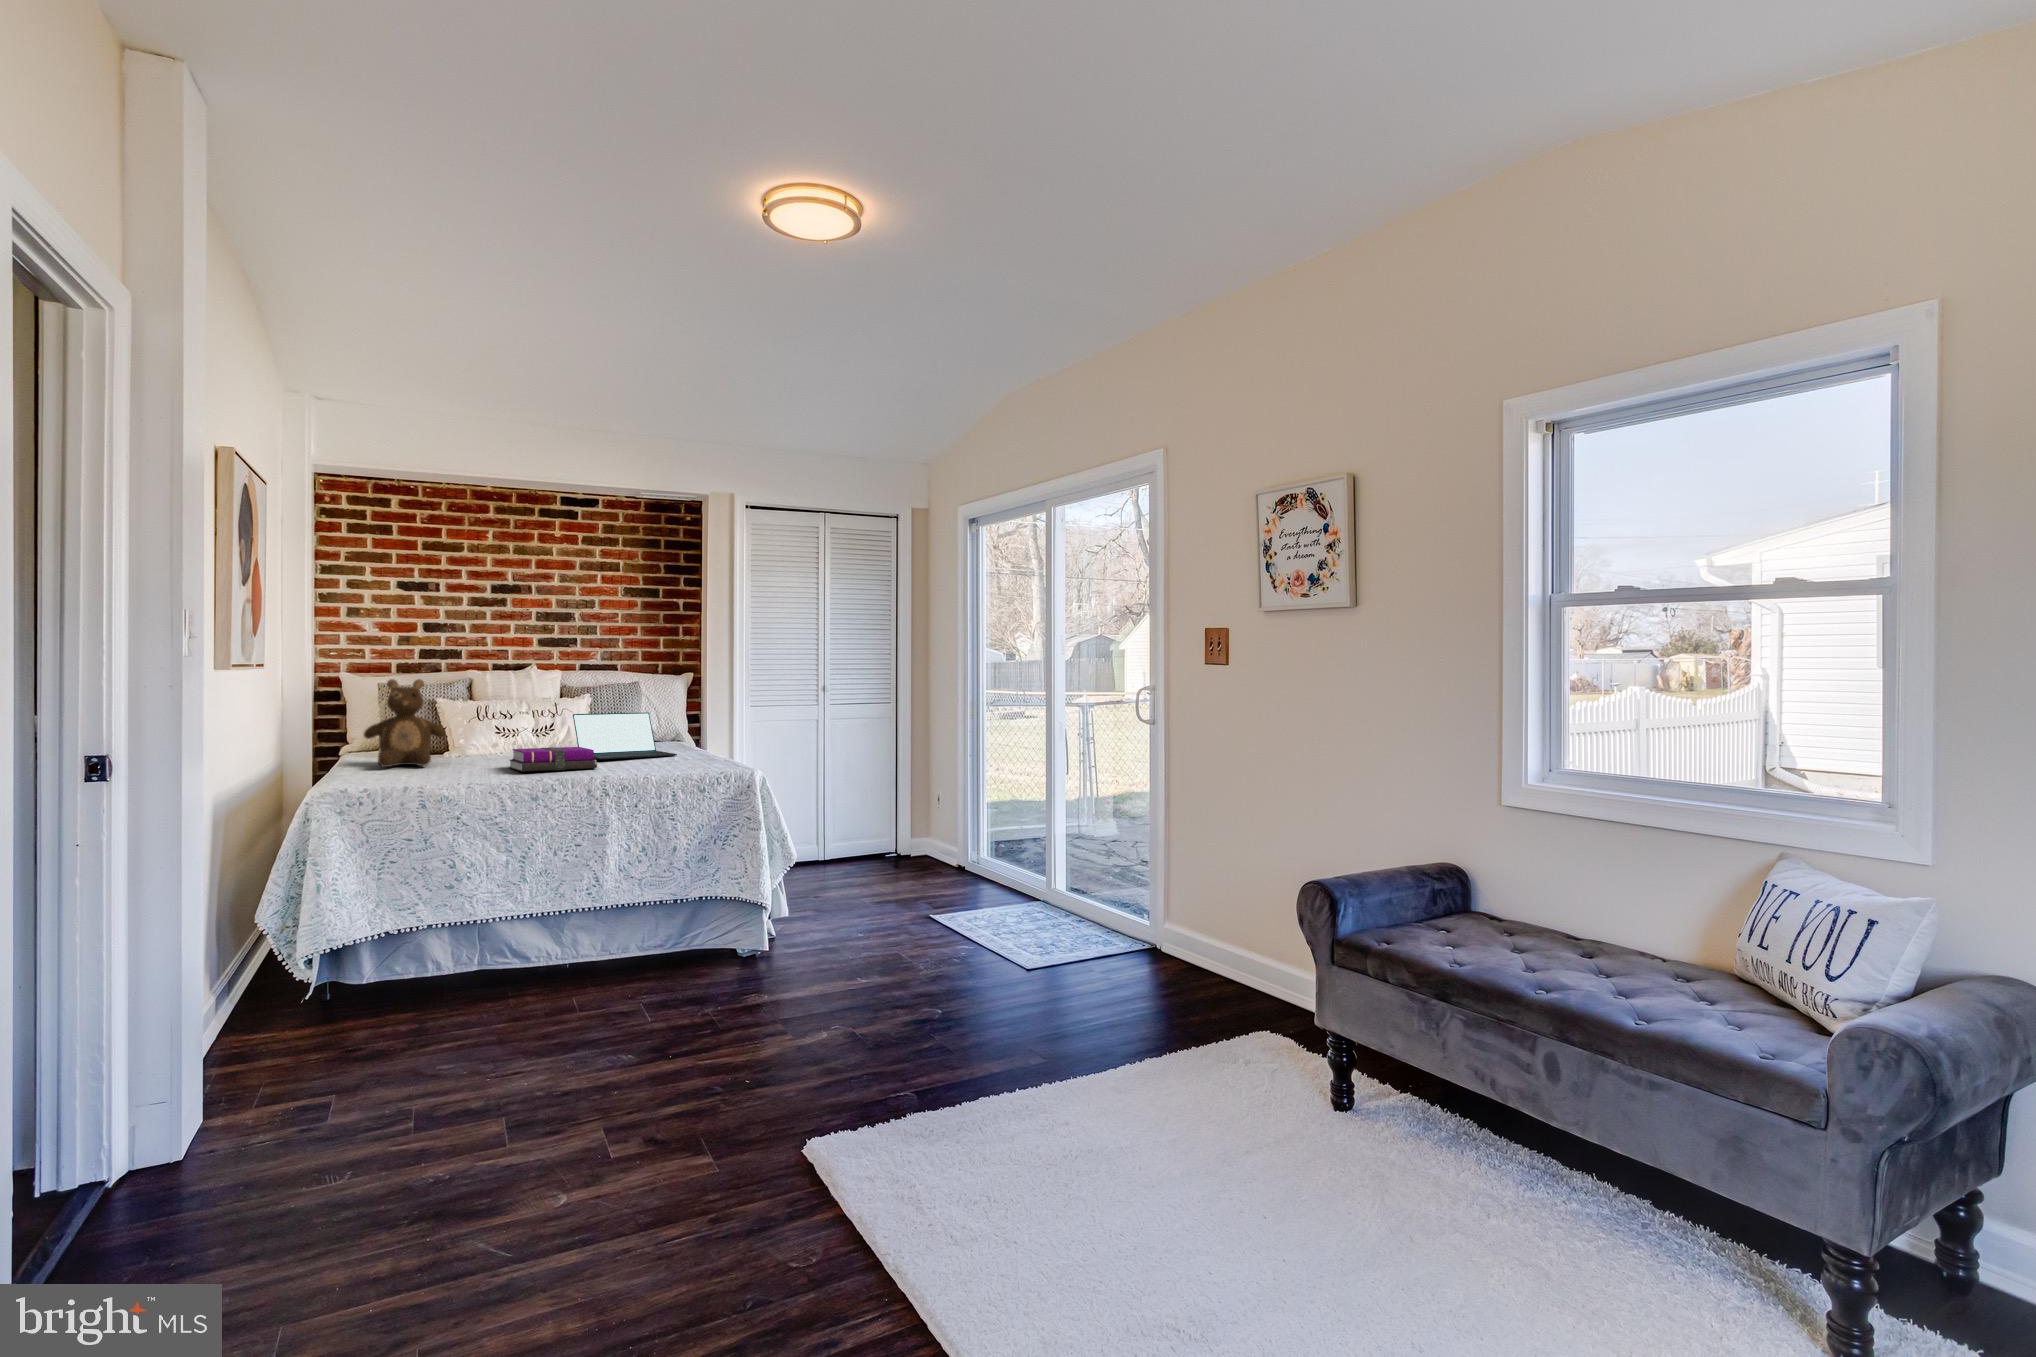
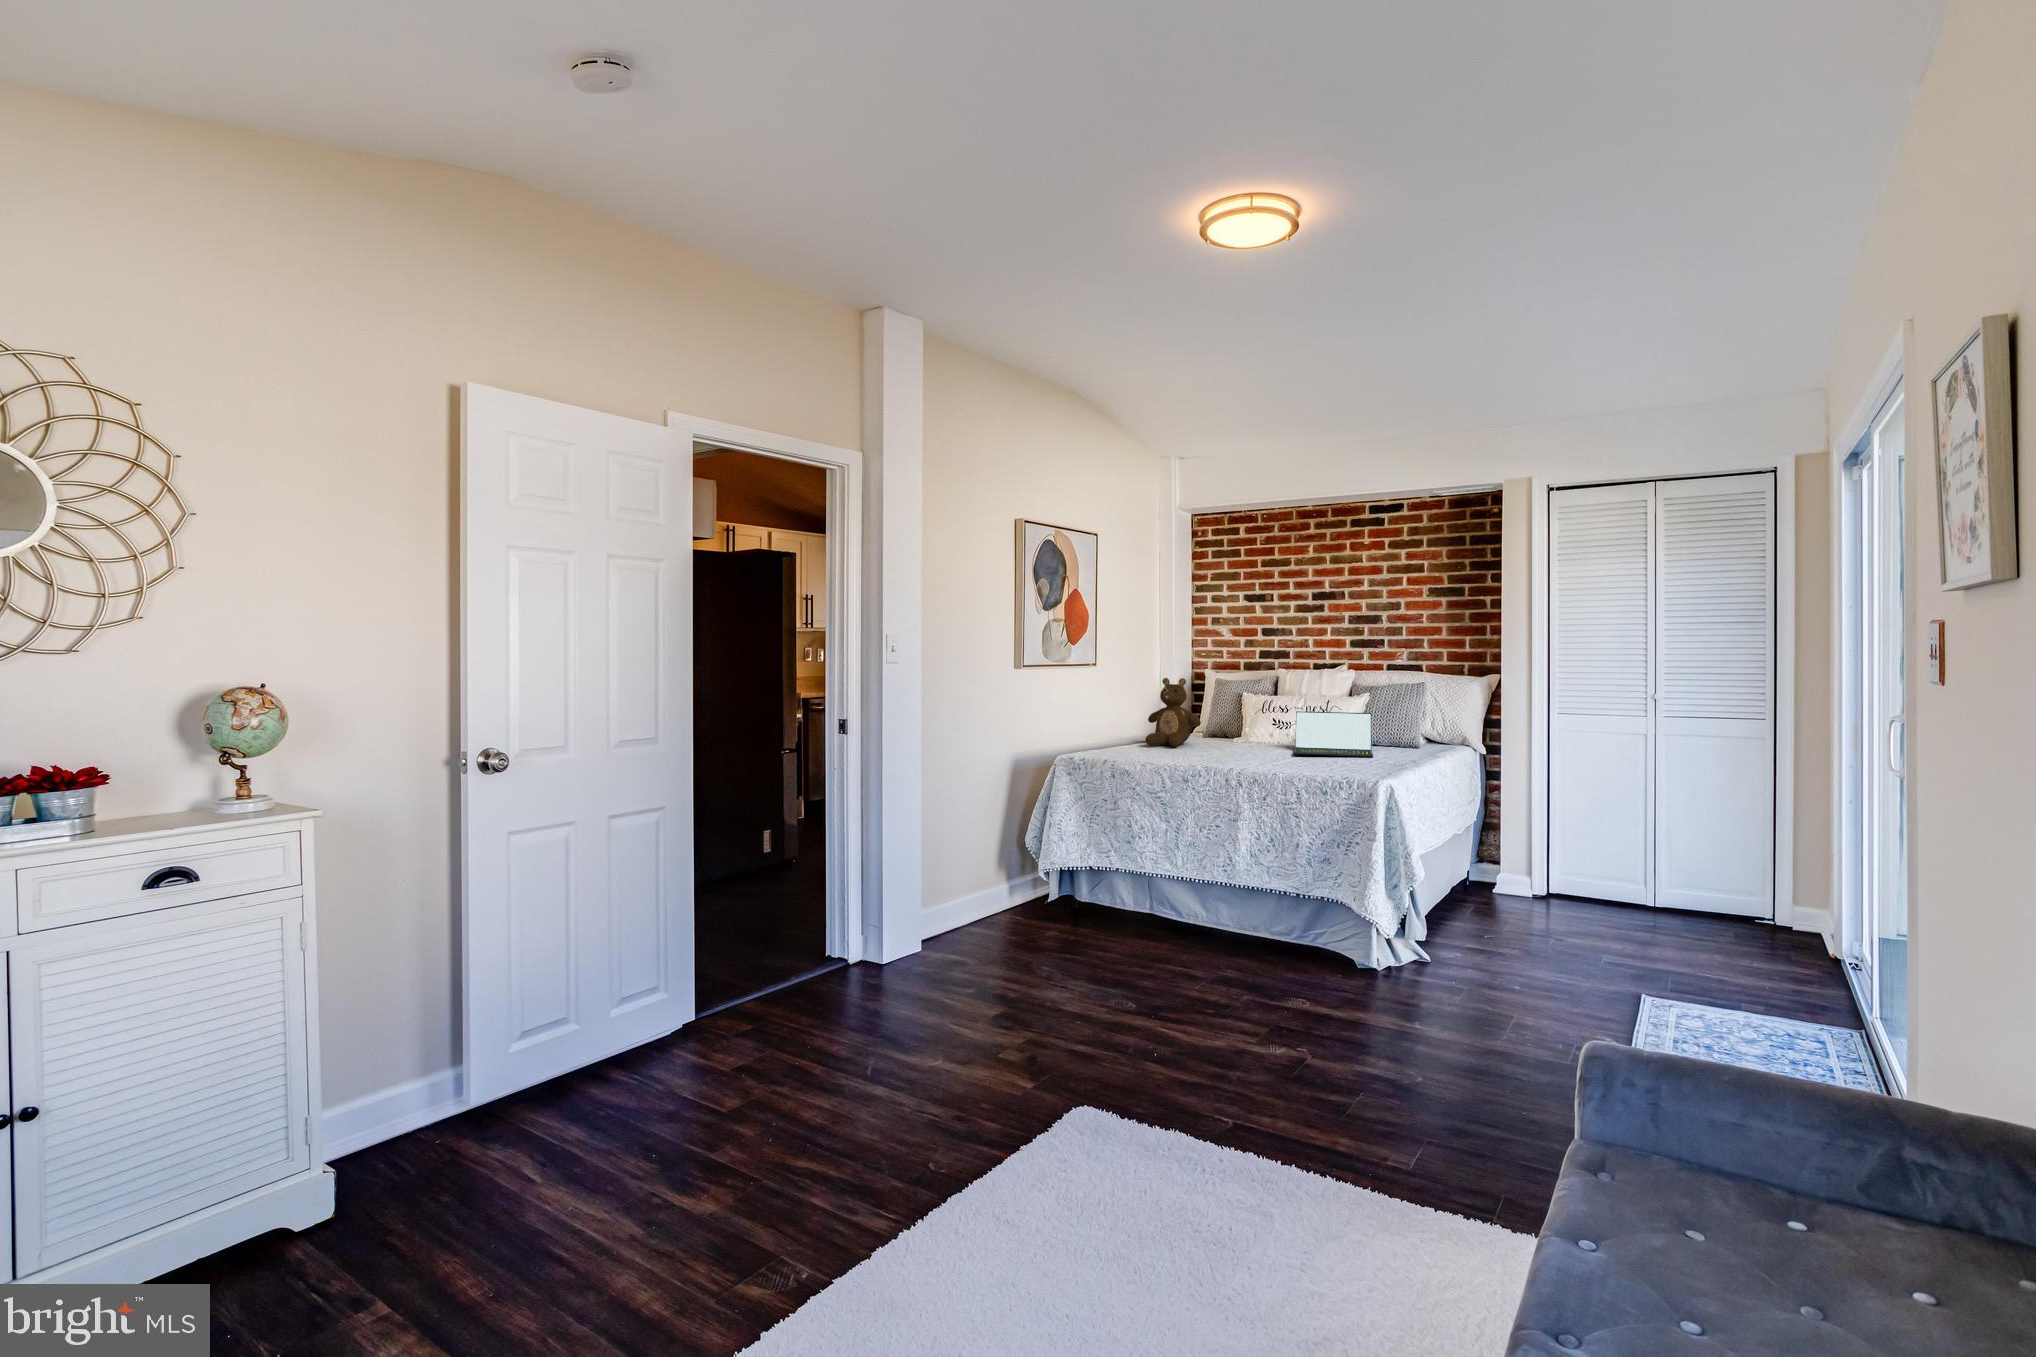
notebook: present [509,747,597,771] -> none [1209,739,1279,762]

